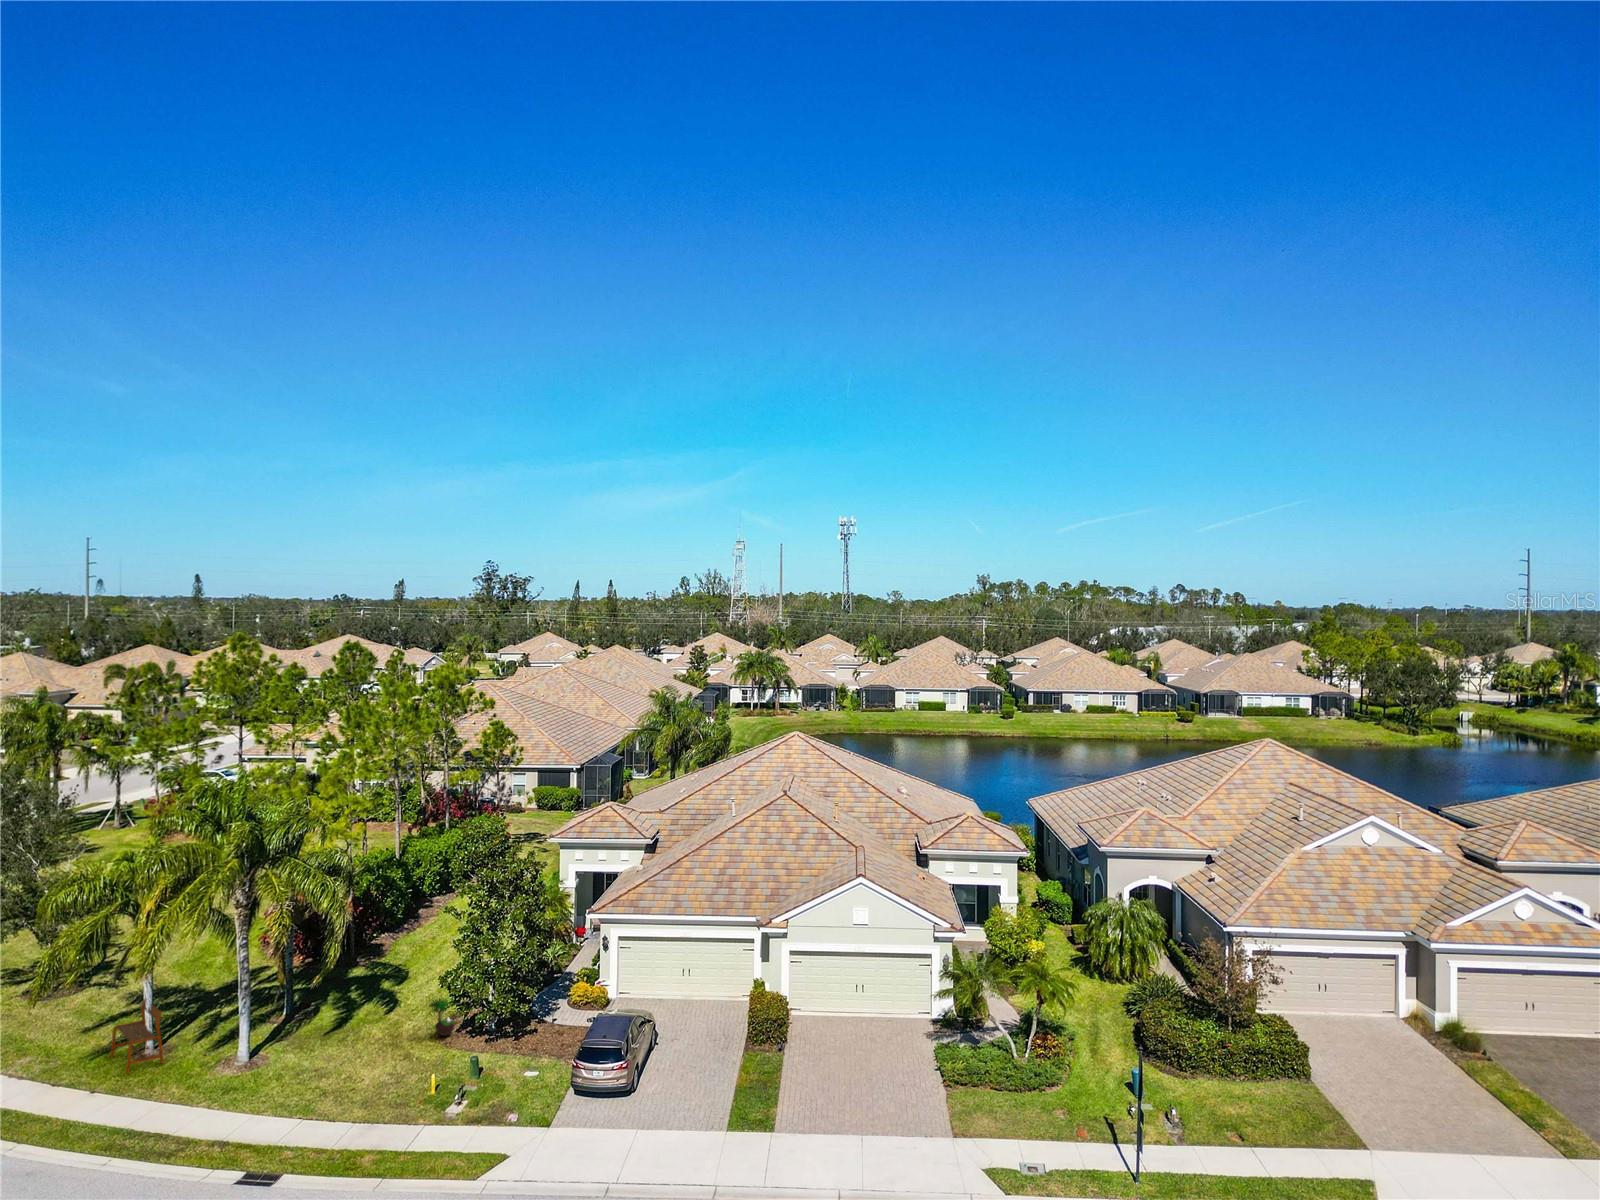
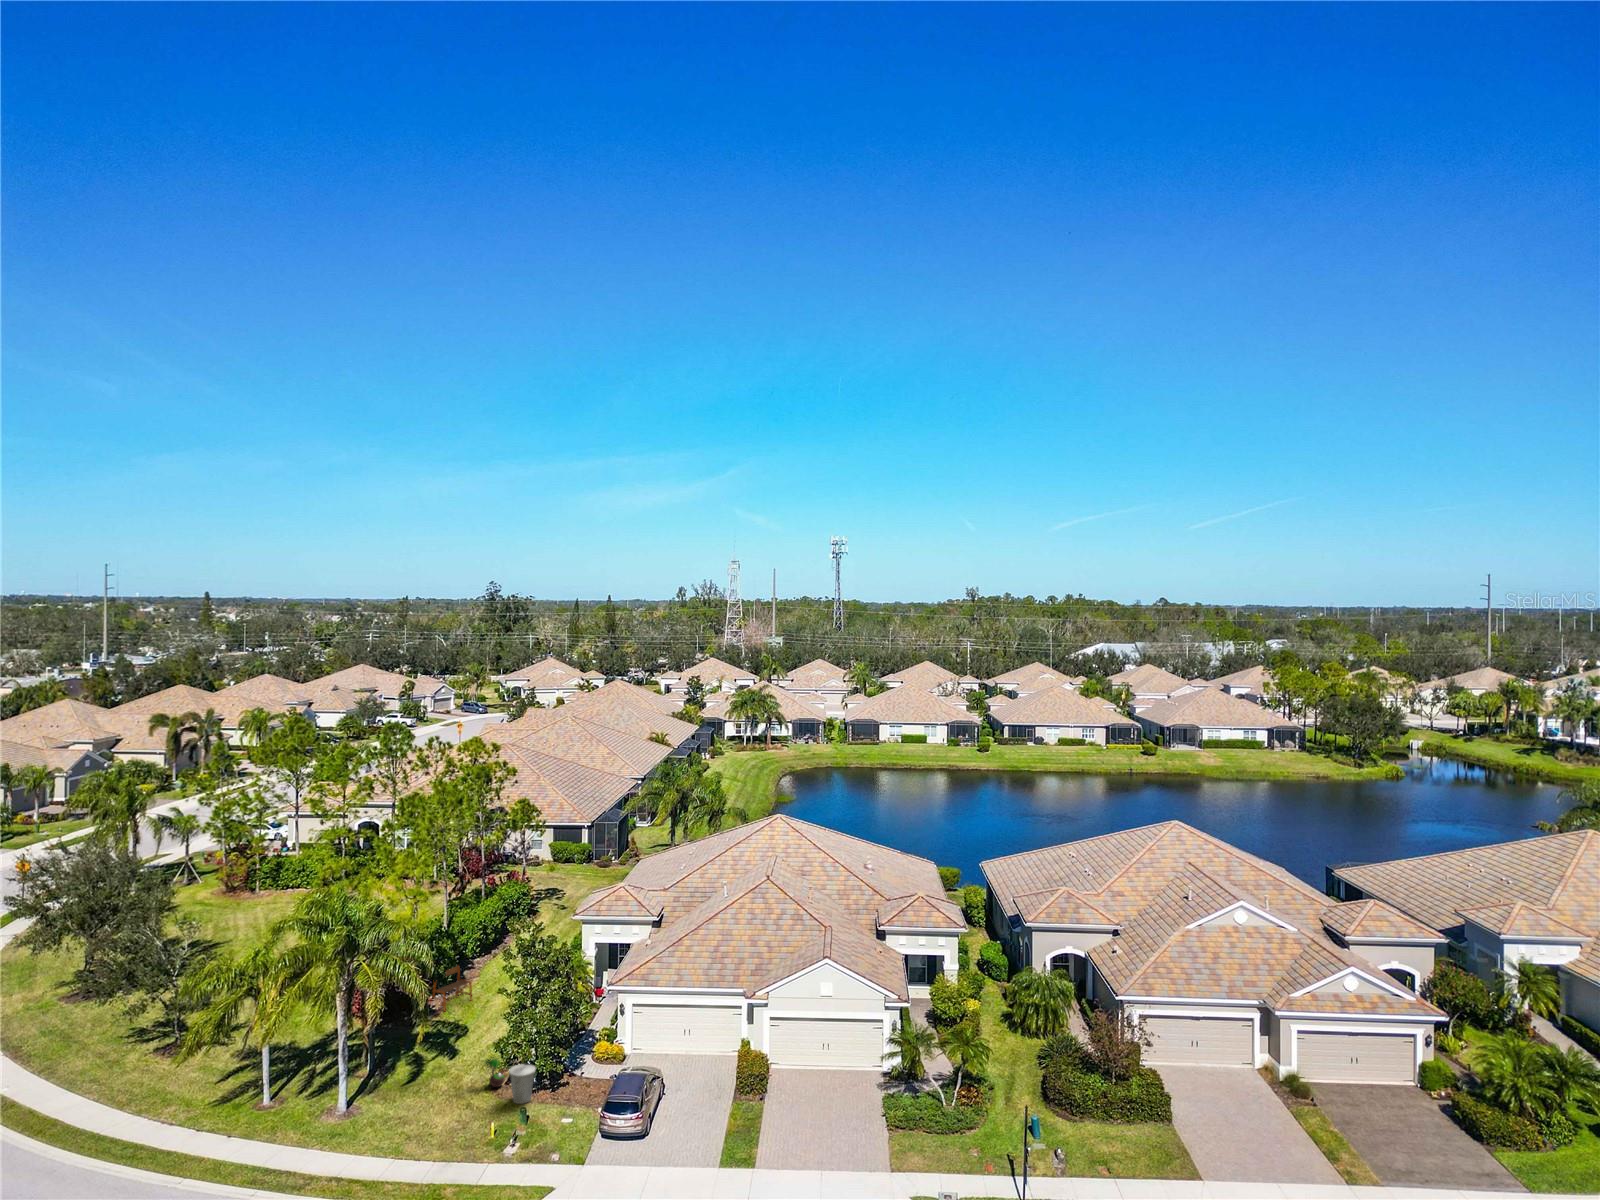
bench: present [110,998,164,1075] -> present [433,966,472,1011]
trash can: none [458,1006,493,1055] -> present [509,1064,536,1104]

